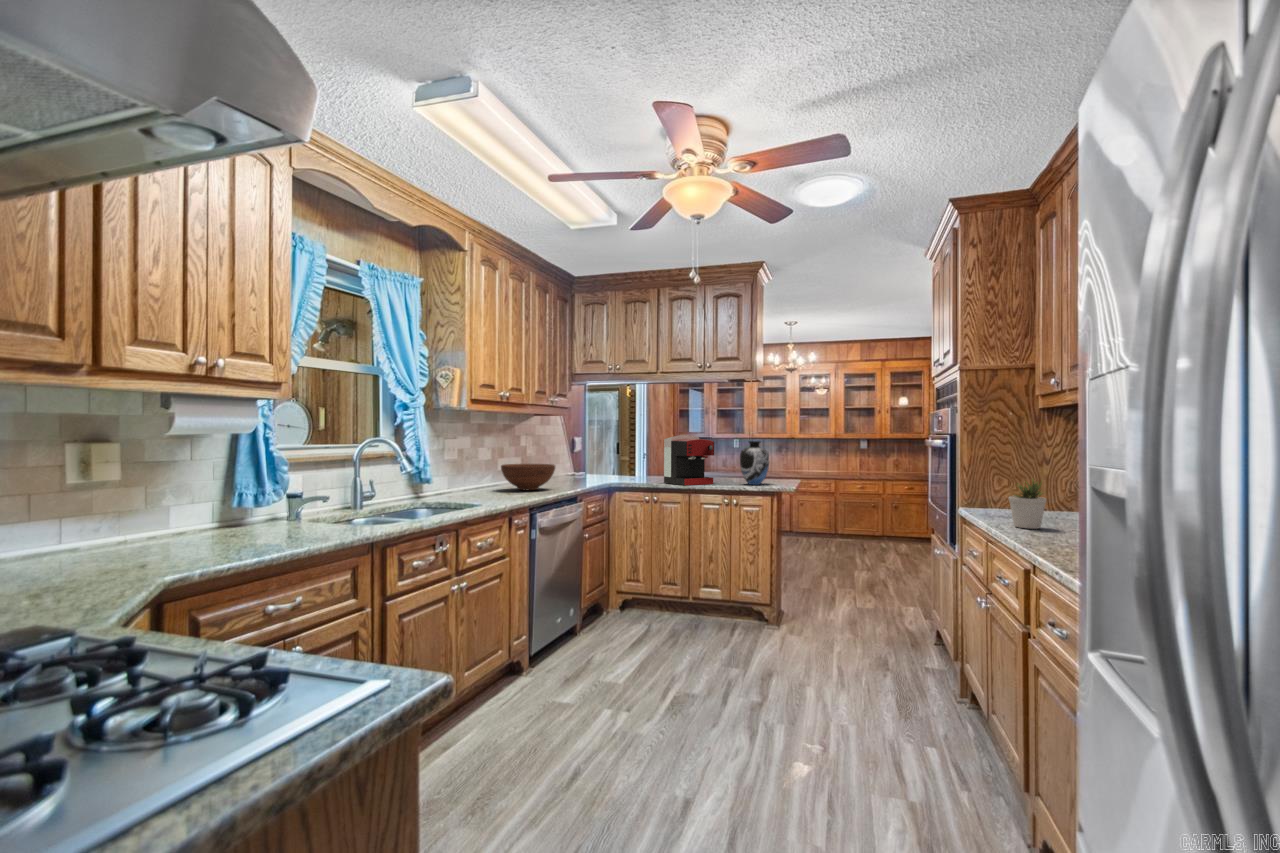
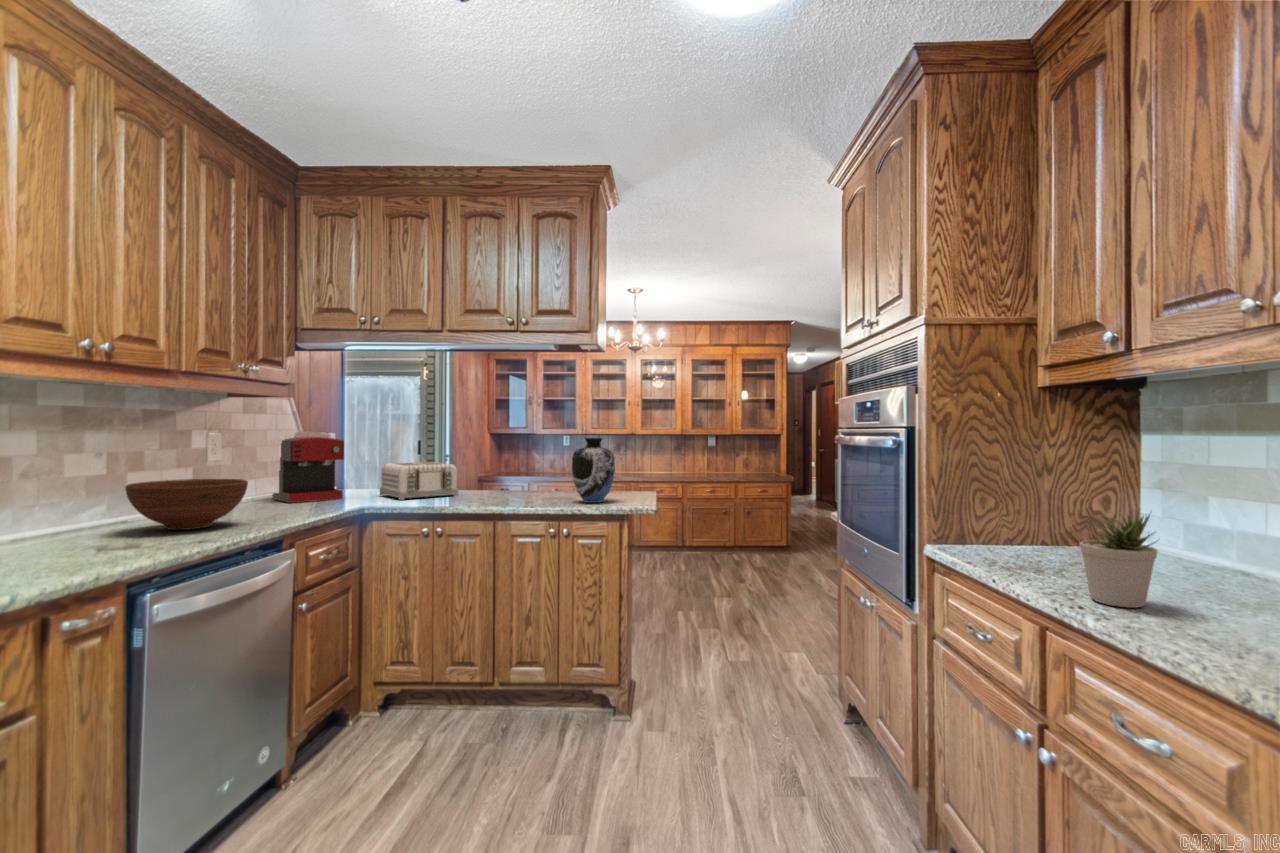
coffee maker: present [664,435,714,485] -> present [272,431,344,503]
toaster: none [612,457,663,482] -> present [380,462,458,500]

